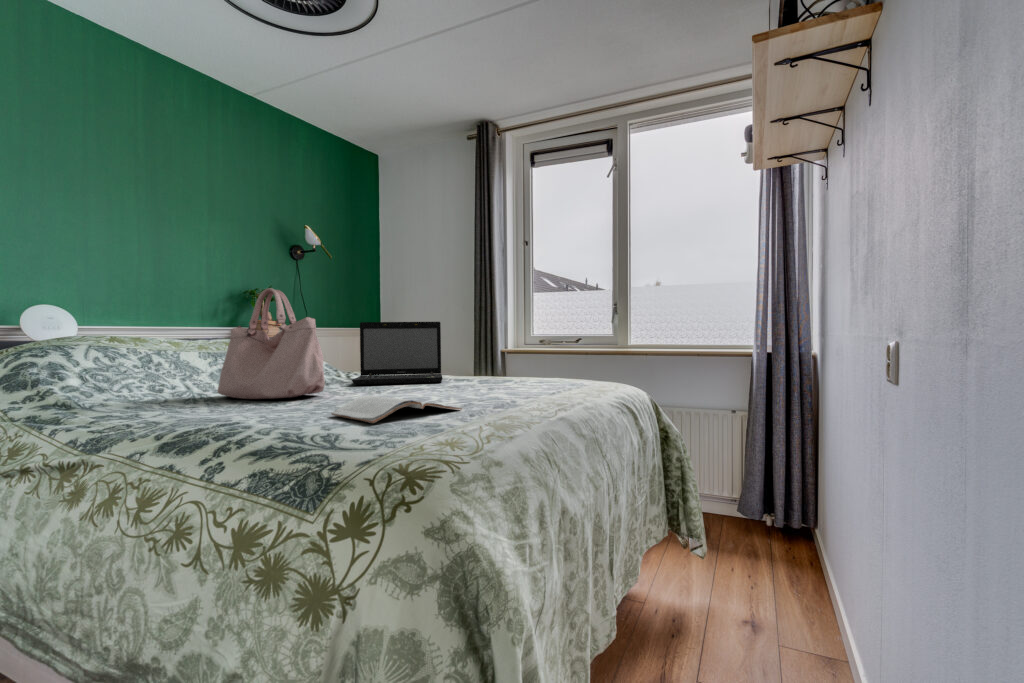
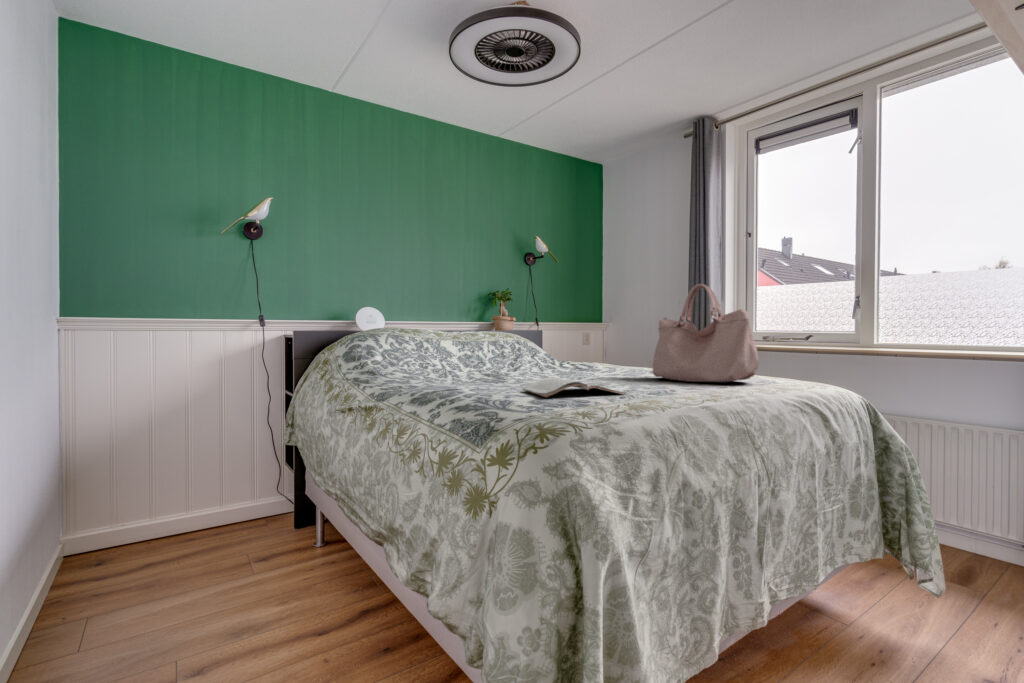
handbag: present [217,288,325,399] -> present [653,284,759,382]
laptop: present [352,322,443,385] -> none [558,318,641,373]

